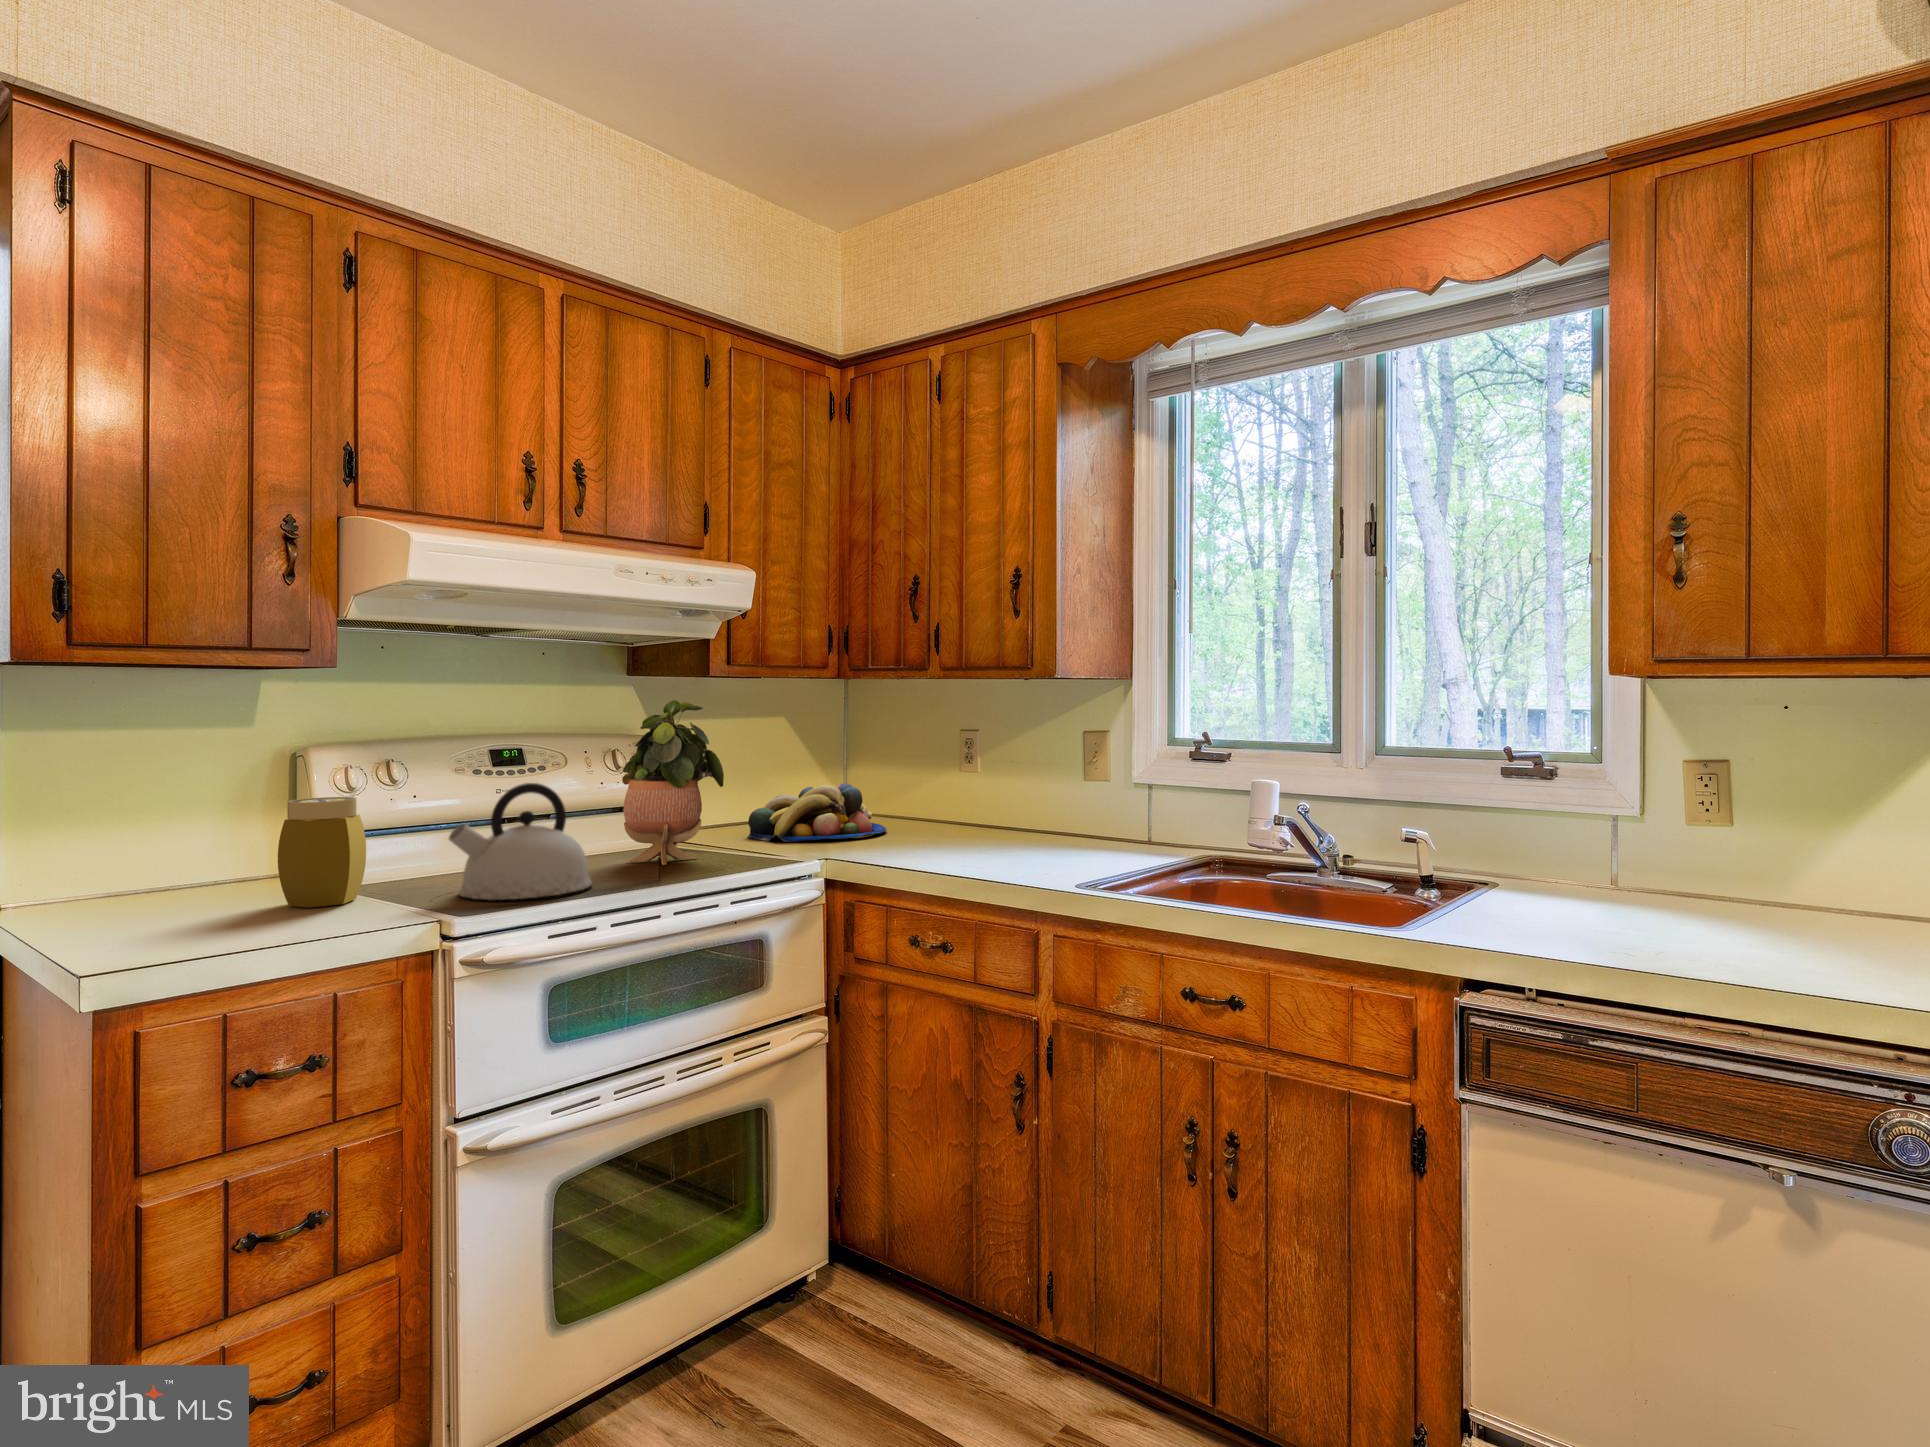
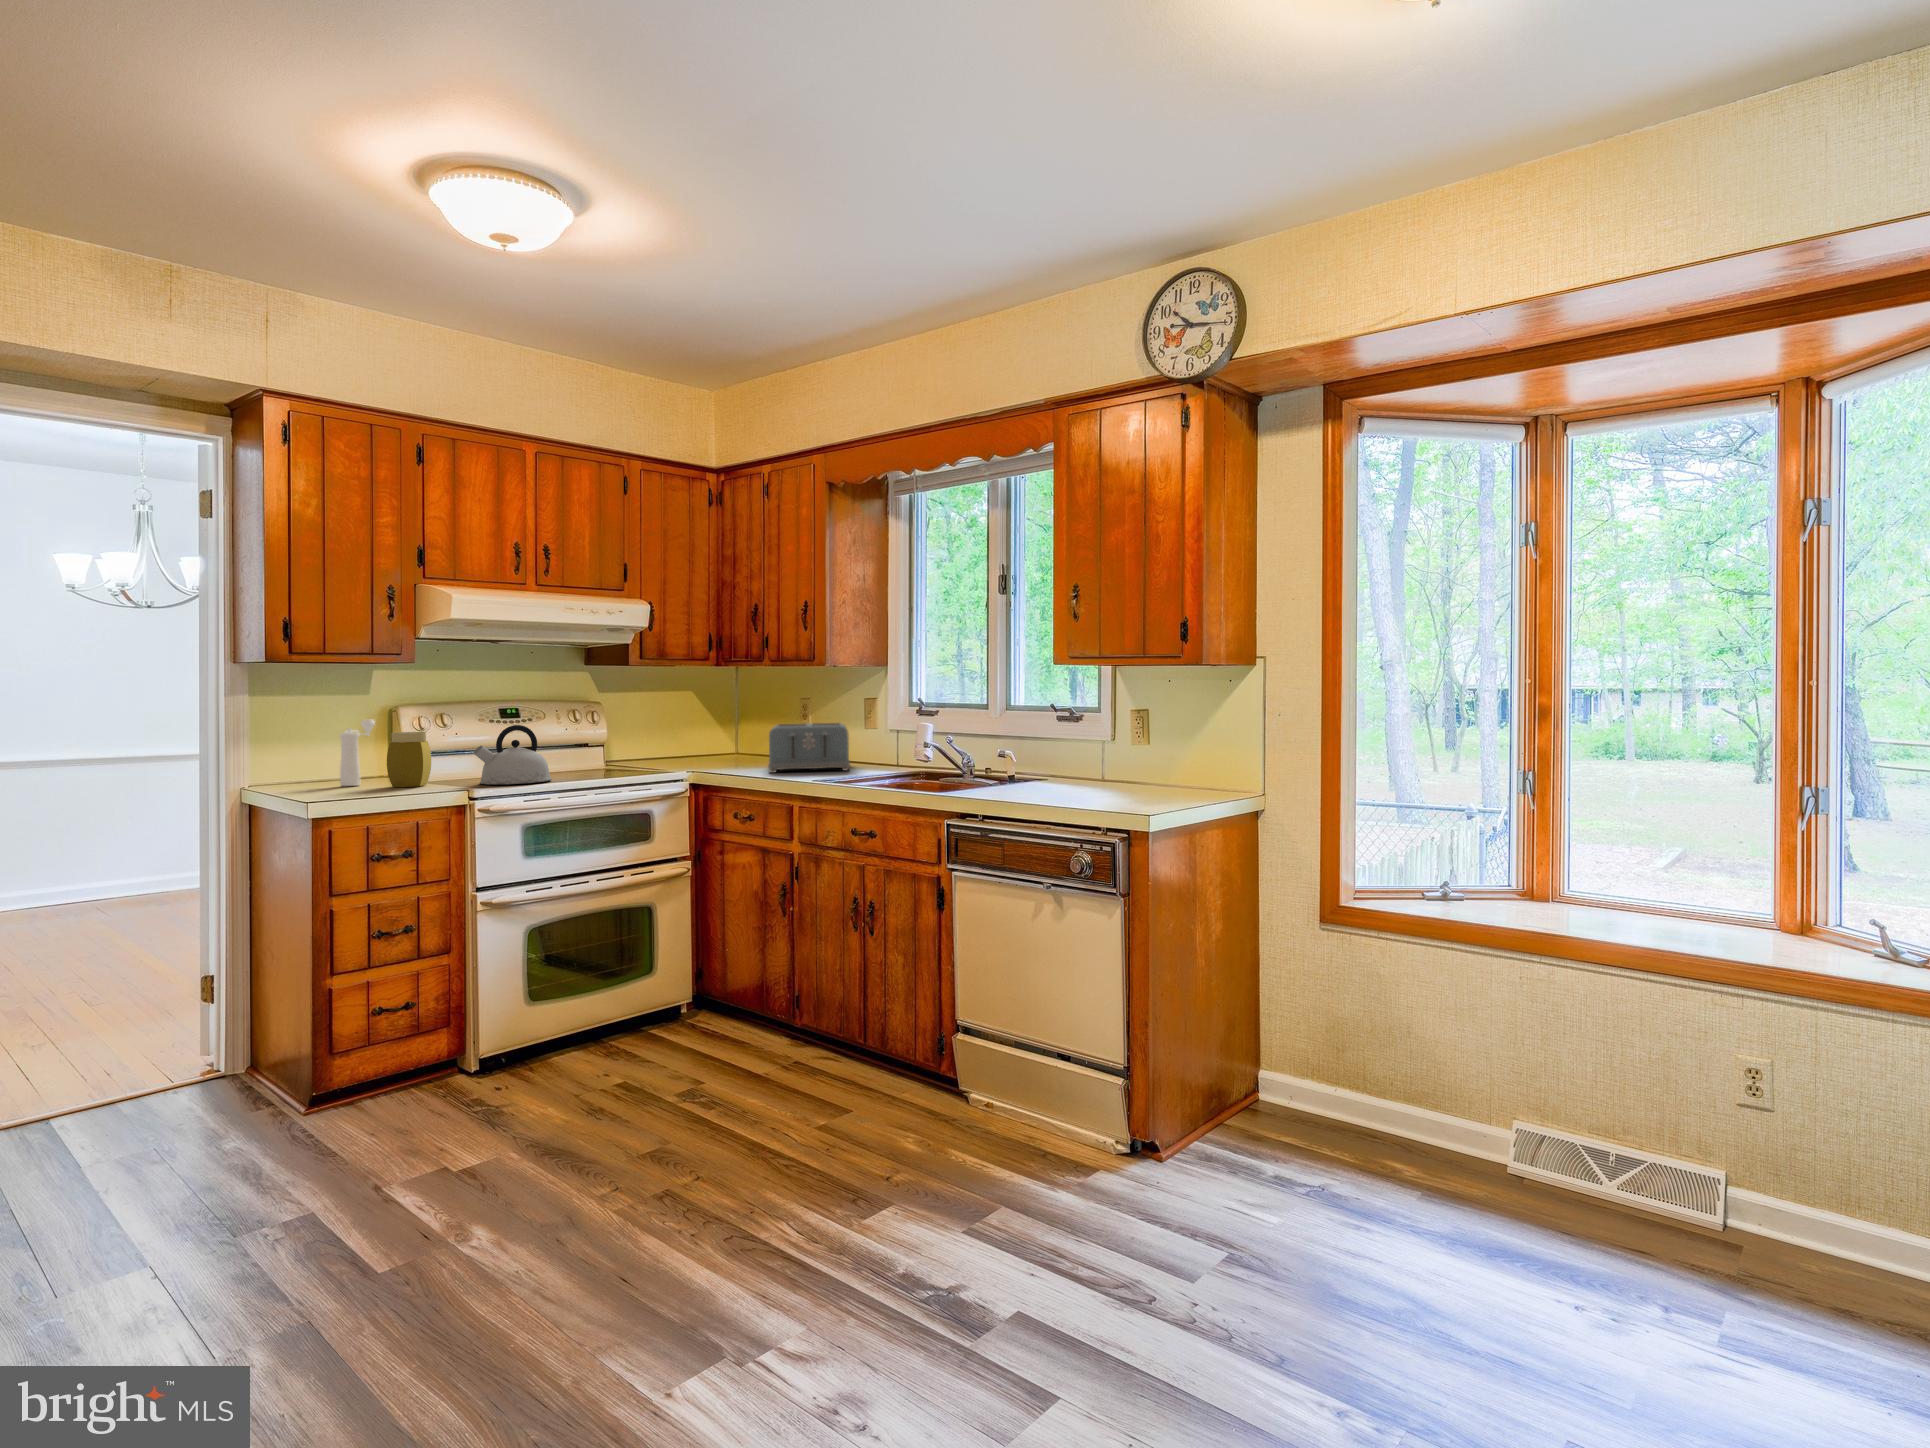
potted plant: present [622,700,724,865] -> none [574,681,634,774]
pepper mill: none [186,771,261,904] -> present [340,719,375,786]
toaster: none [945,771,1101,862] -> present [768,723,850,773]
fruit bowl: present [747,783,886,842] -> none [658,733,747,766]

